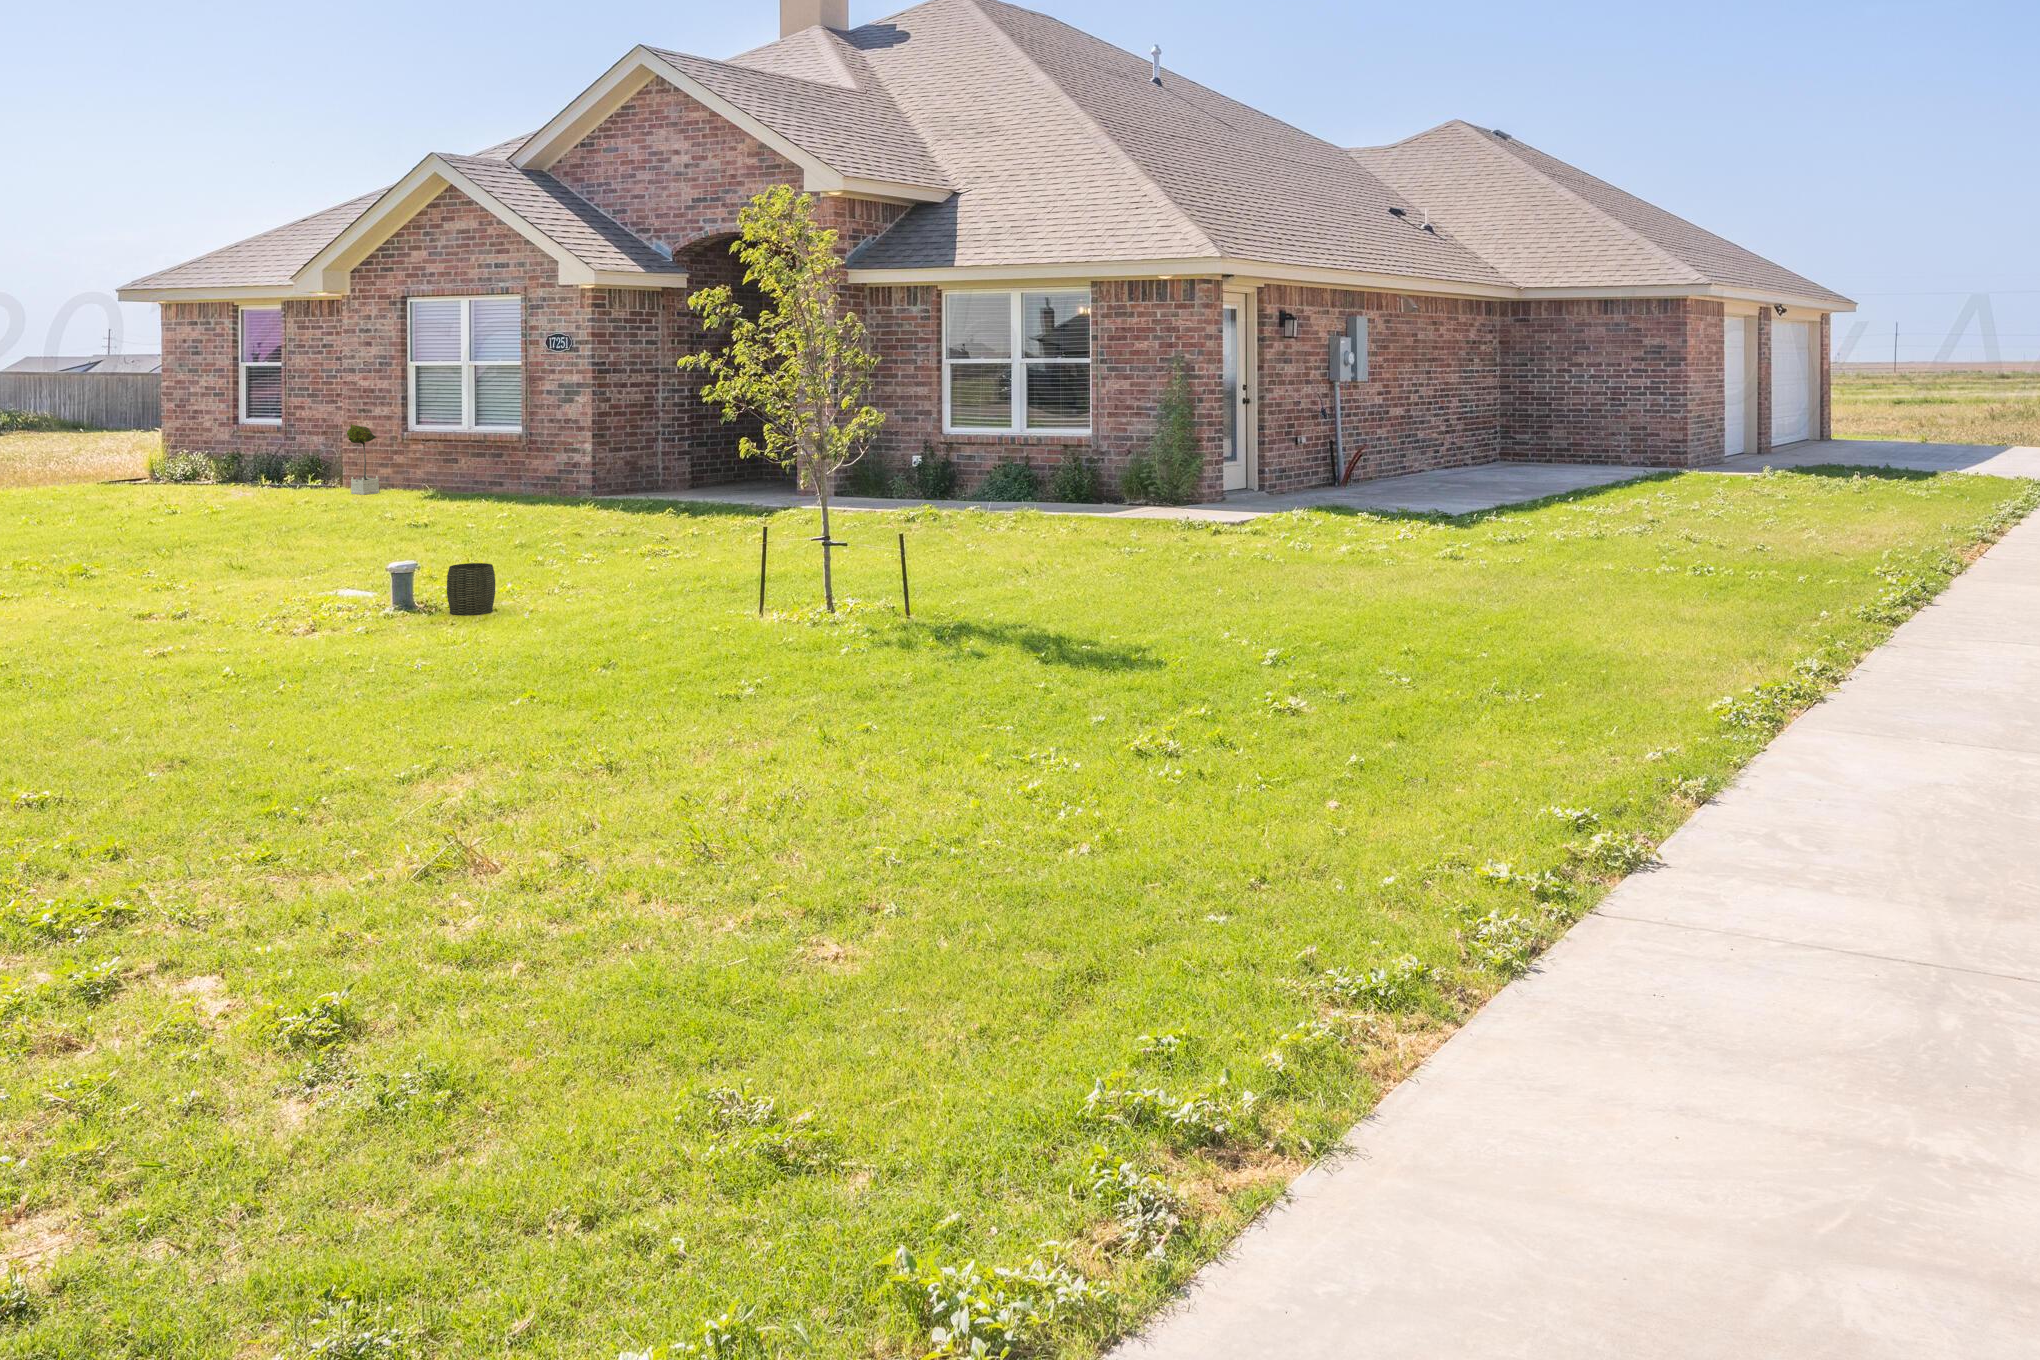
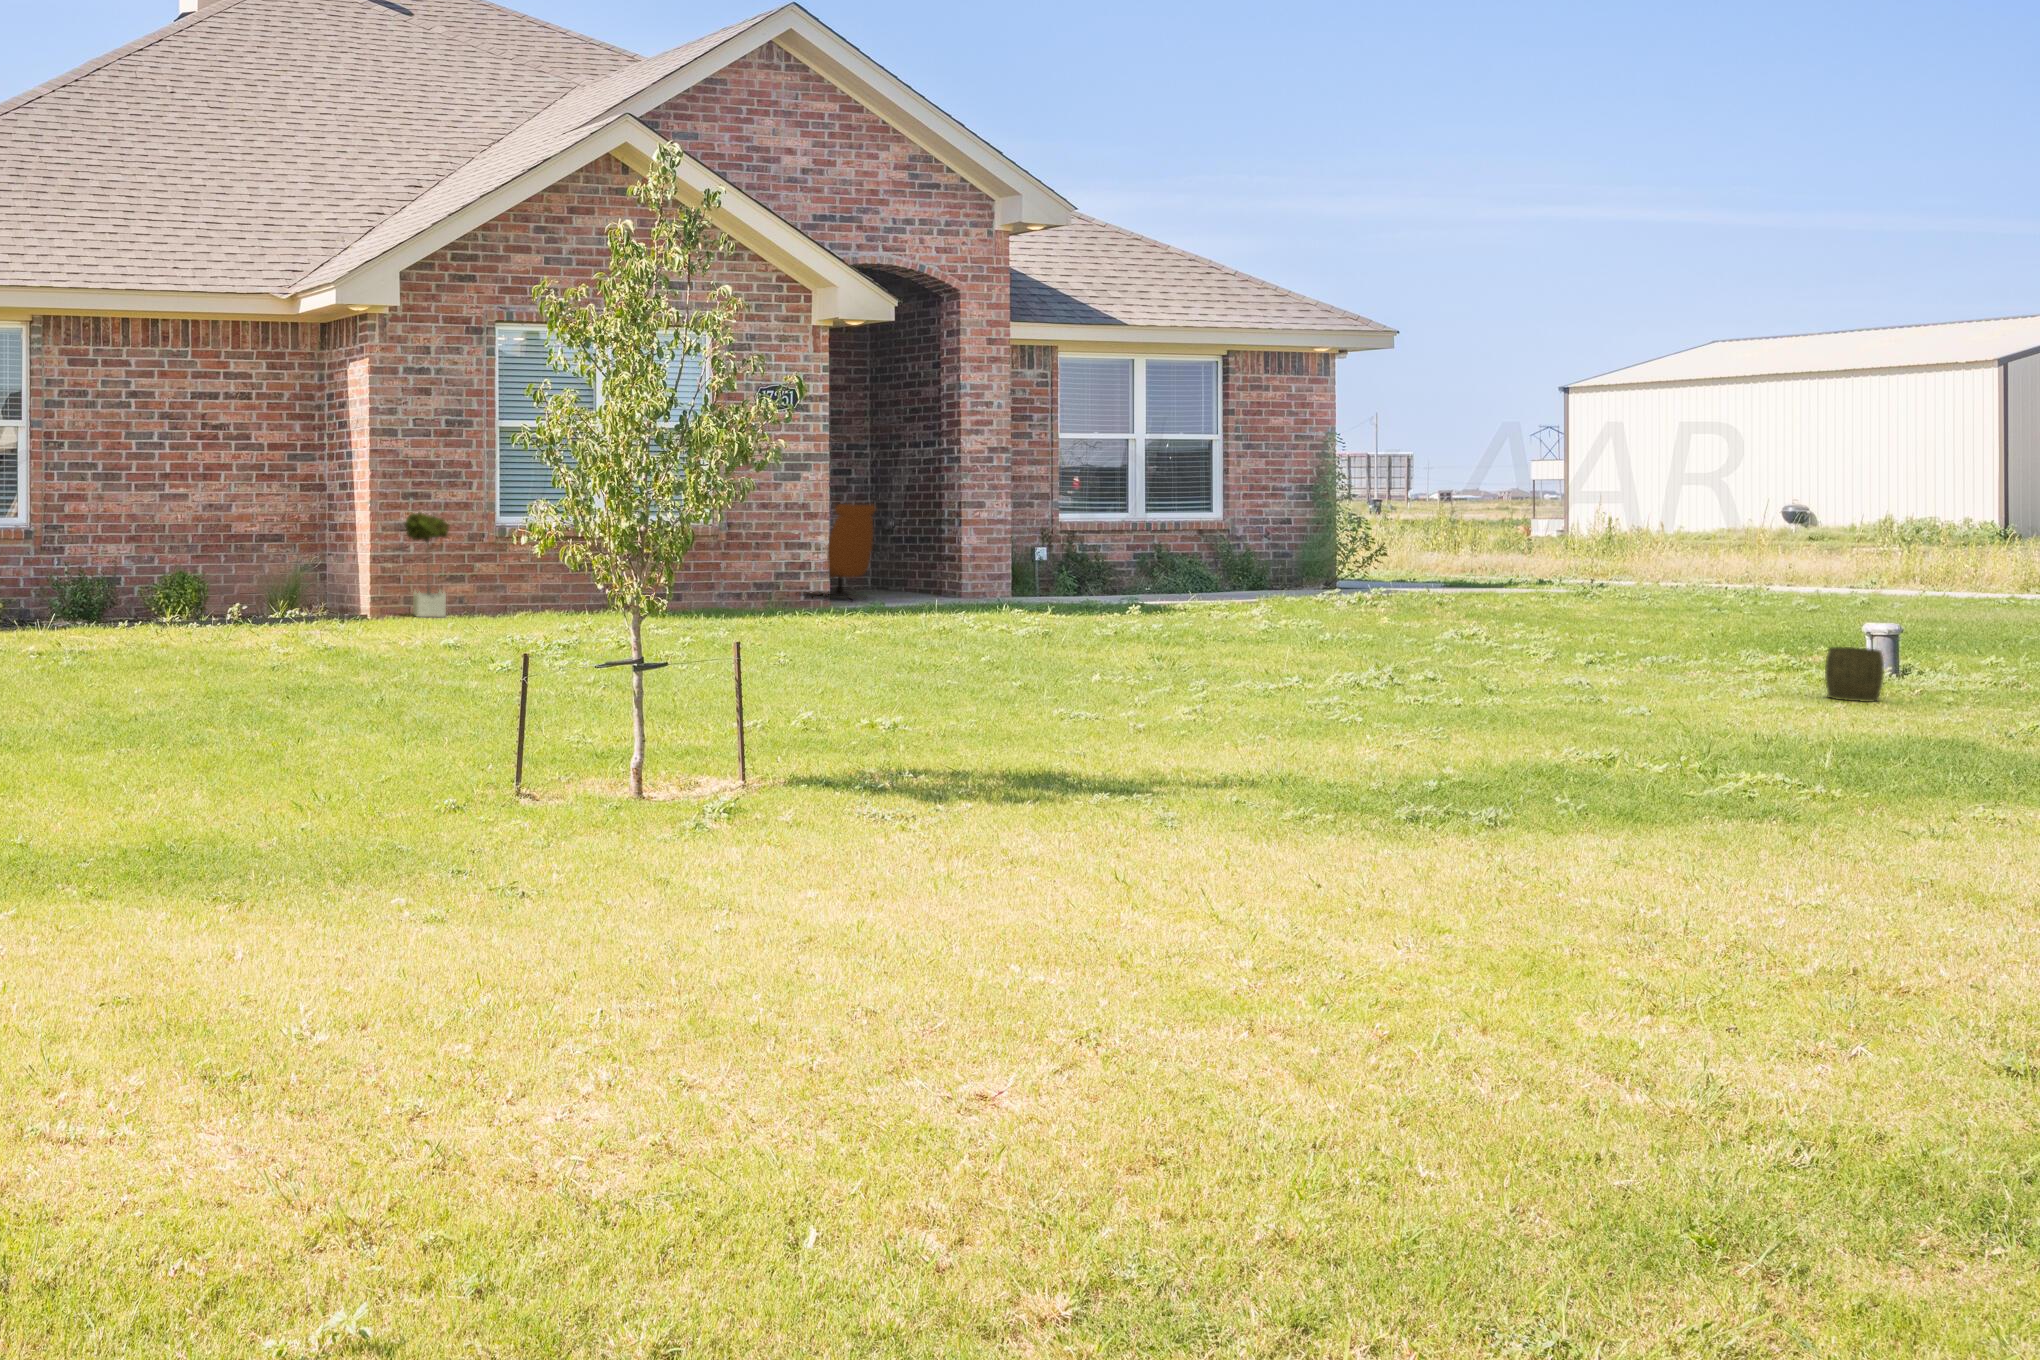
lounge chair: none [717,421,789,497] -> present [797,504,875,597]

